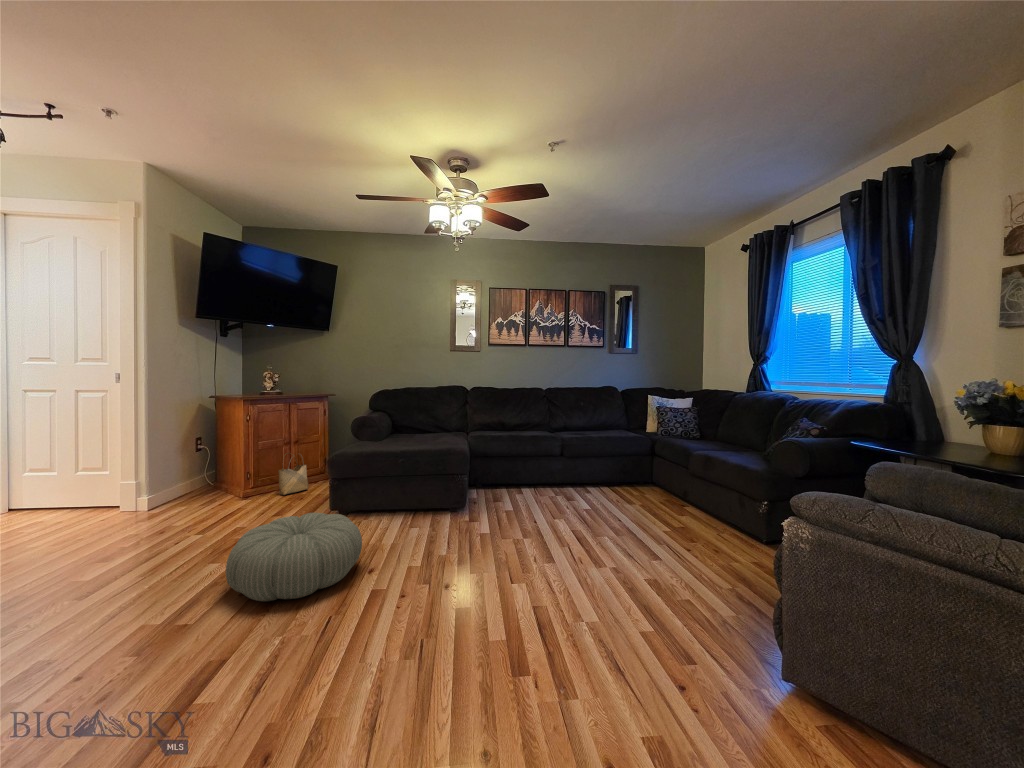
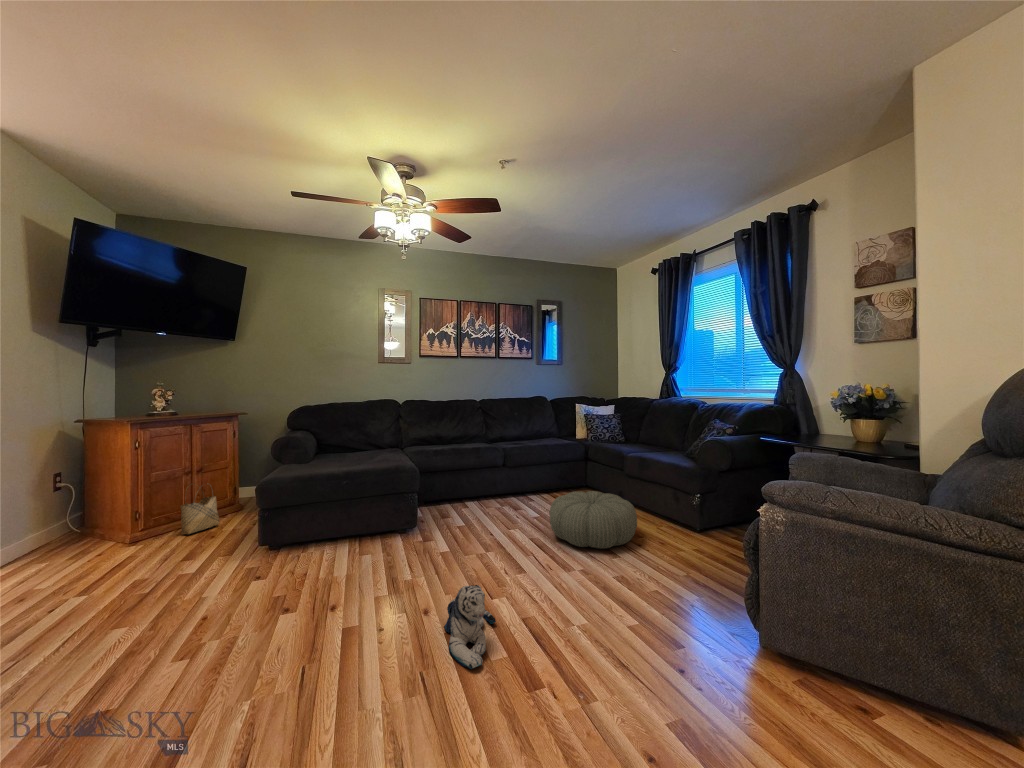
pouf: present [226,513,362,601] -> present [549,491,637,549]
plush toy: none [454,566,506,645] -> present [444,585,496,669]

